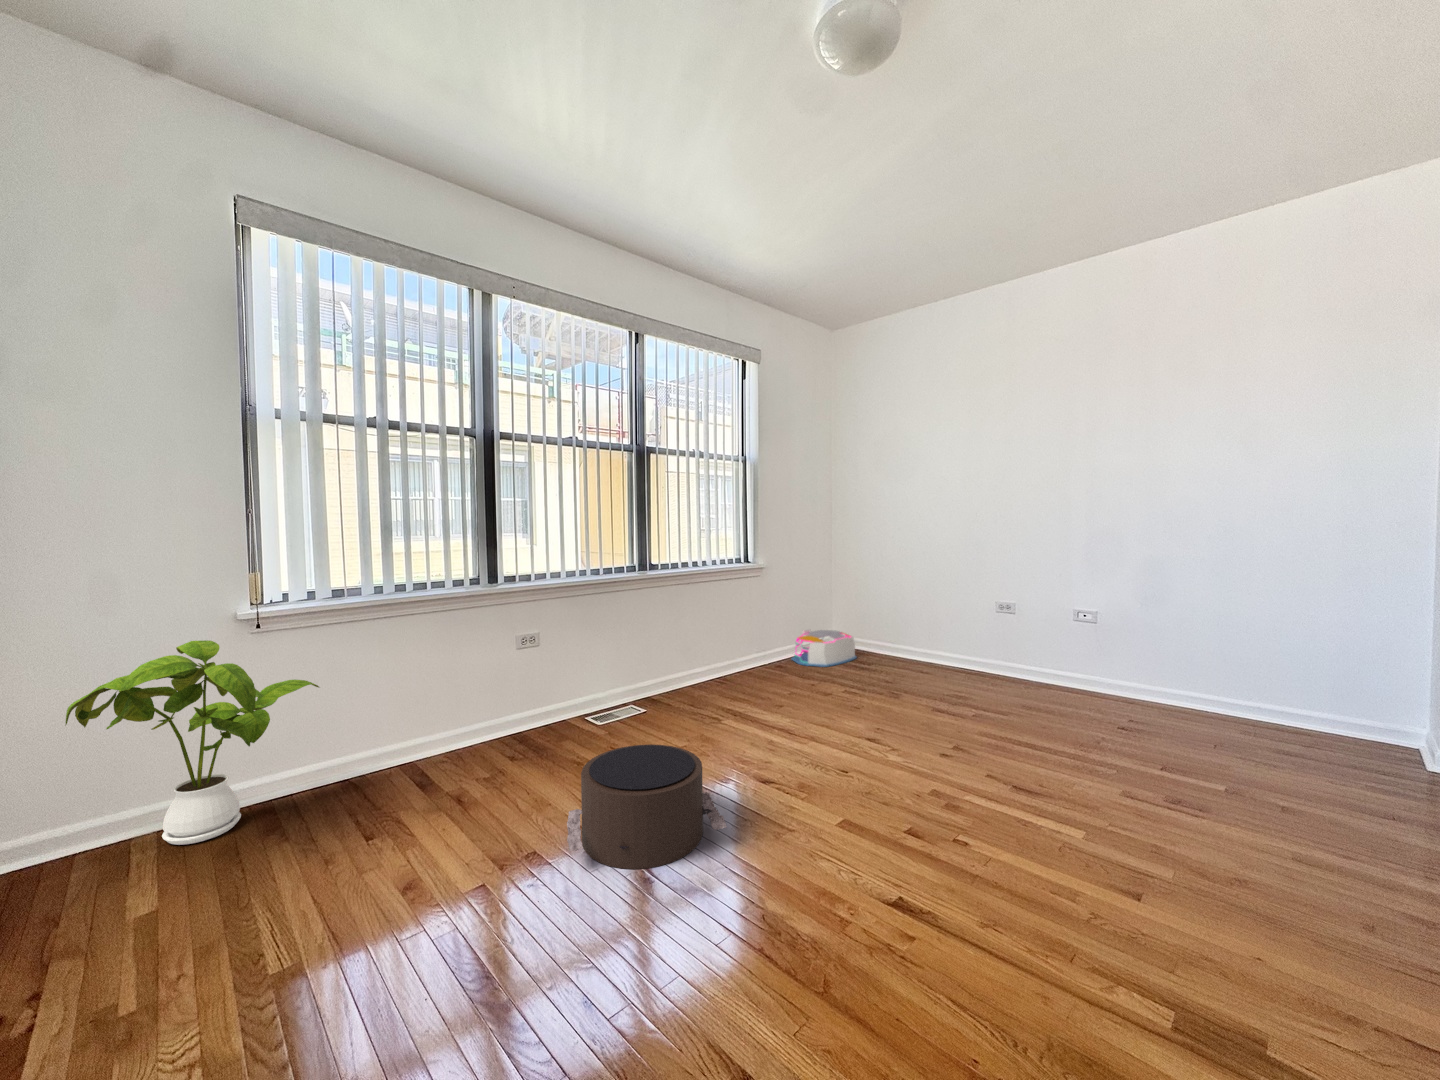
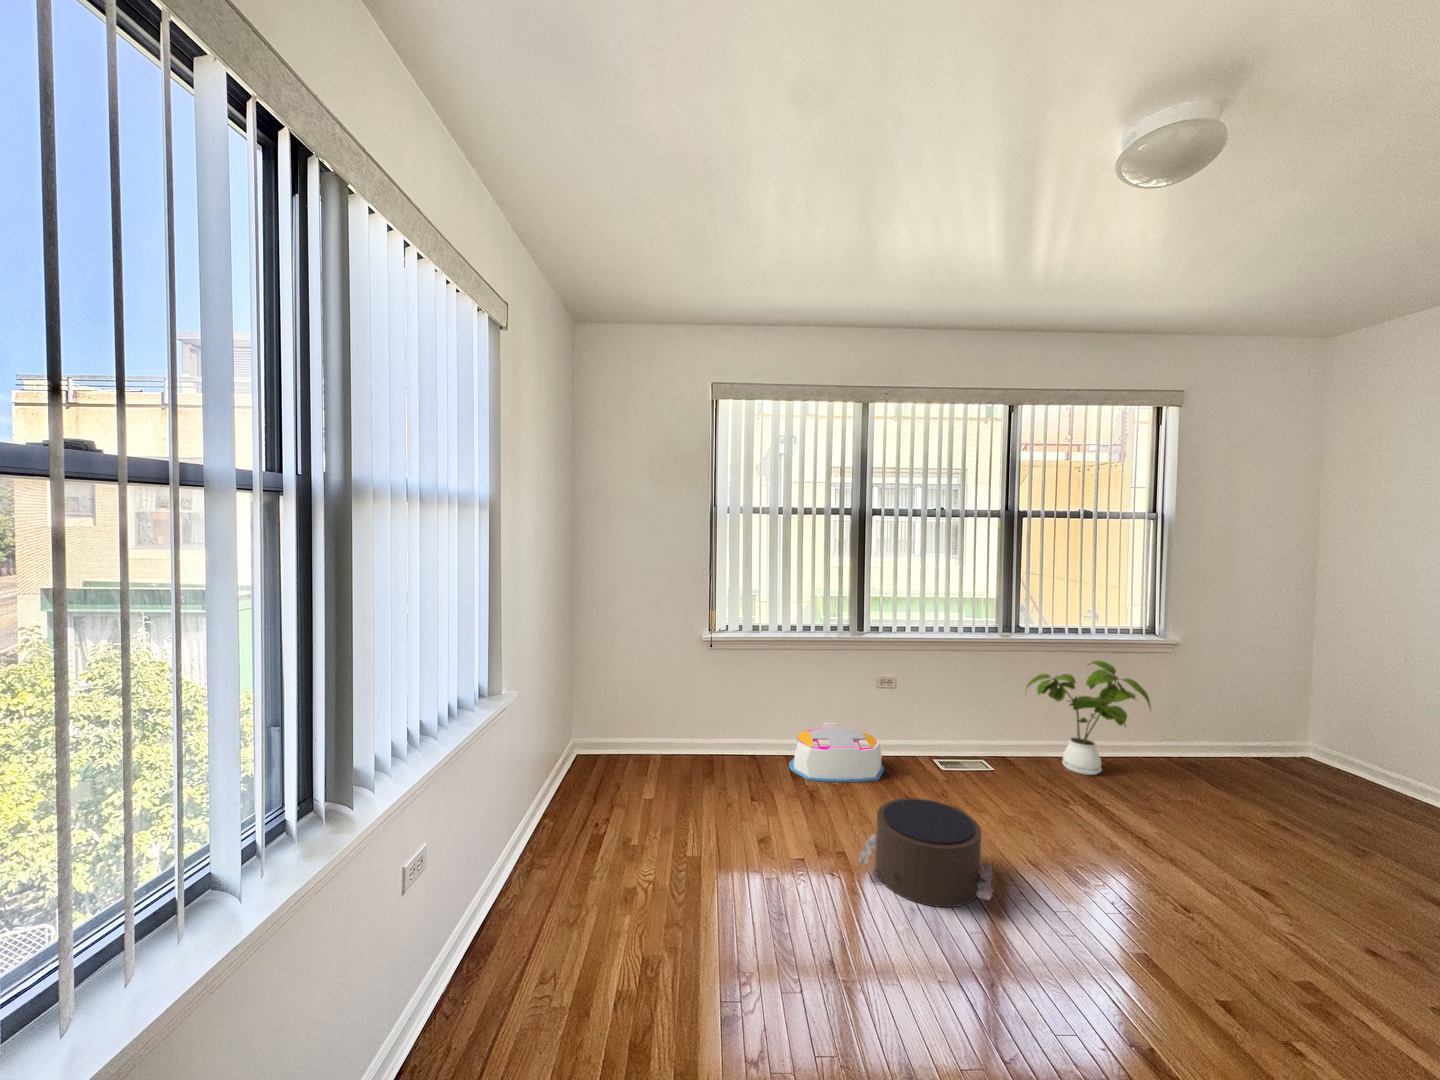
storage bin: present [791,629,857,667] -> present [789,723,884,782]
house plant: present [65,640,319,845] -> present [1027,661,1151,775]

